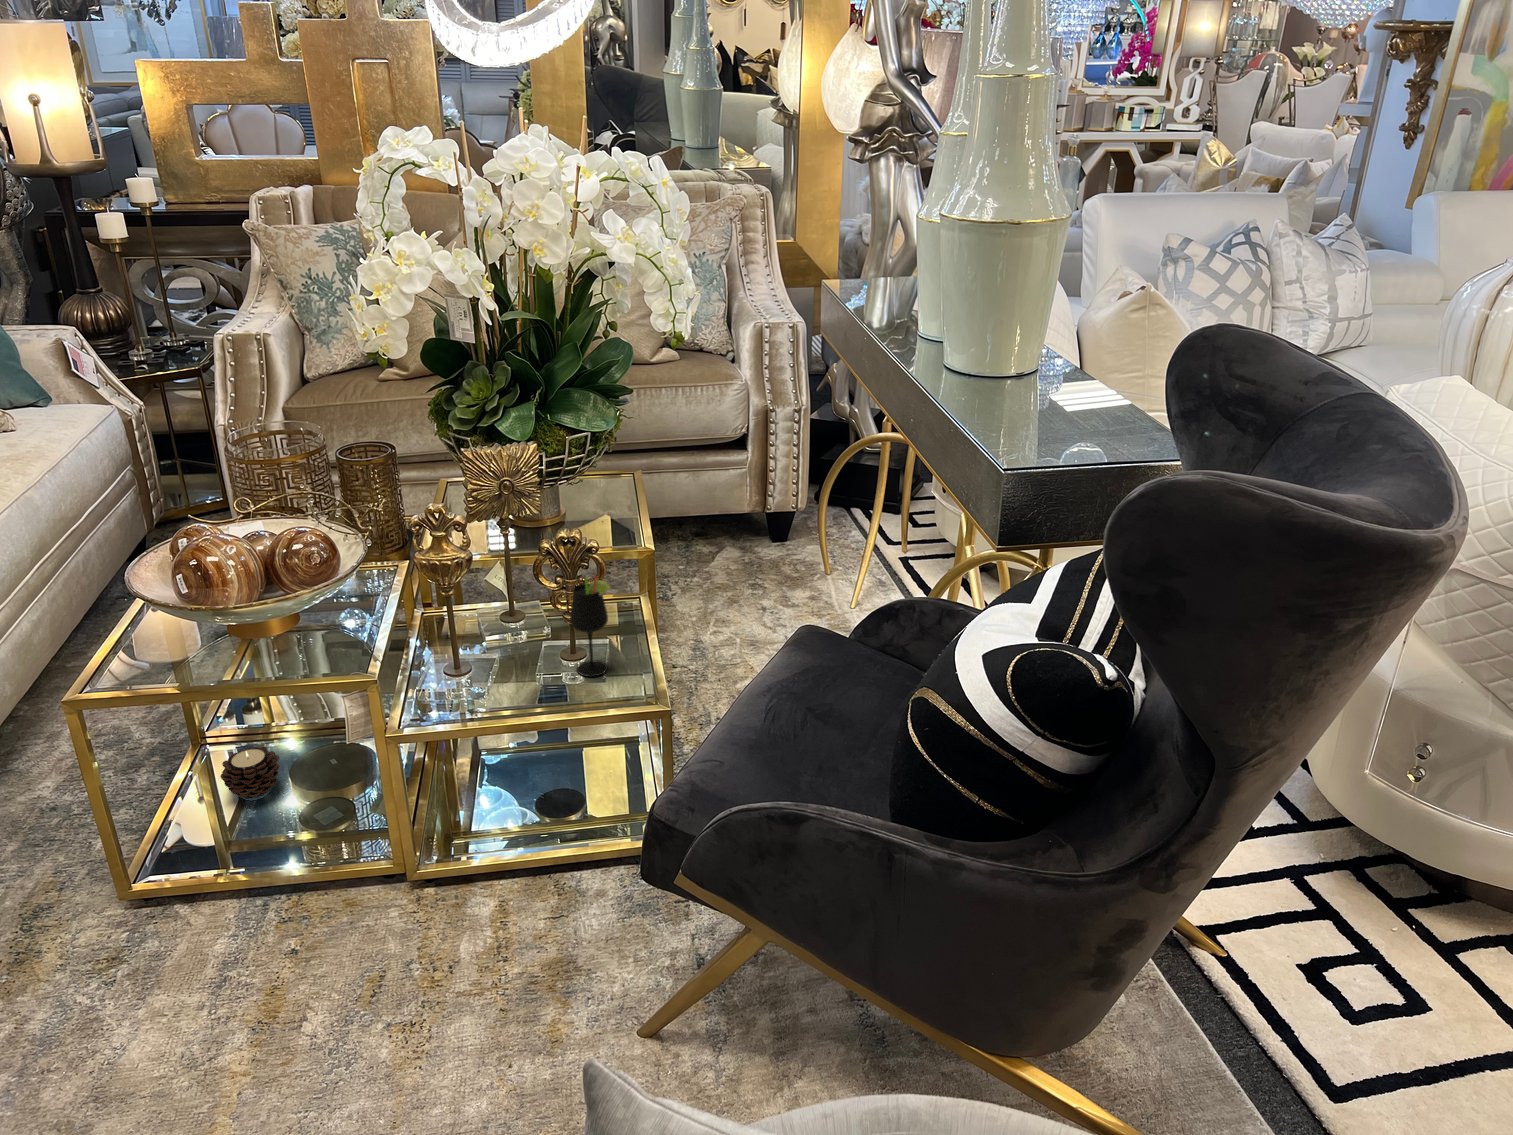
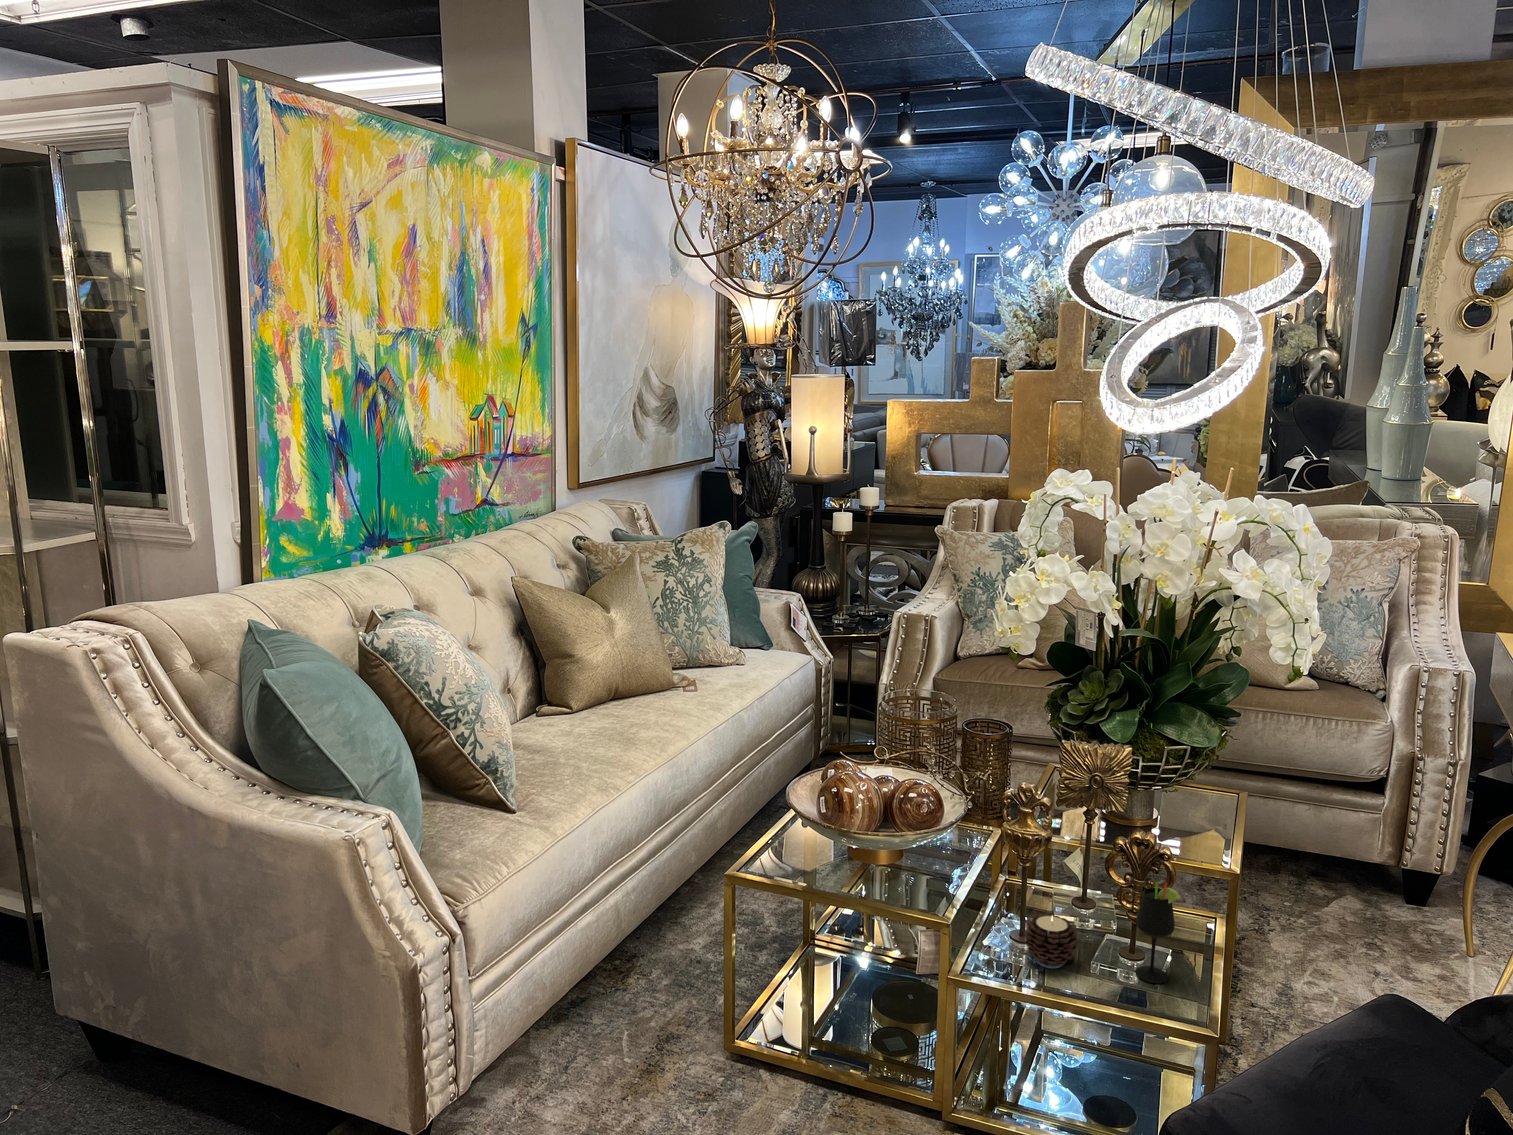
candle: present [221,747,279,800] -> present [1024,915,1079,968]

